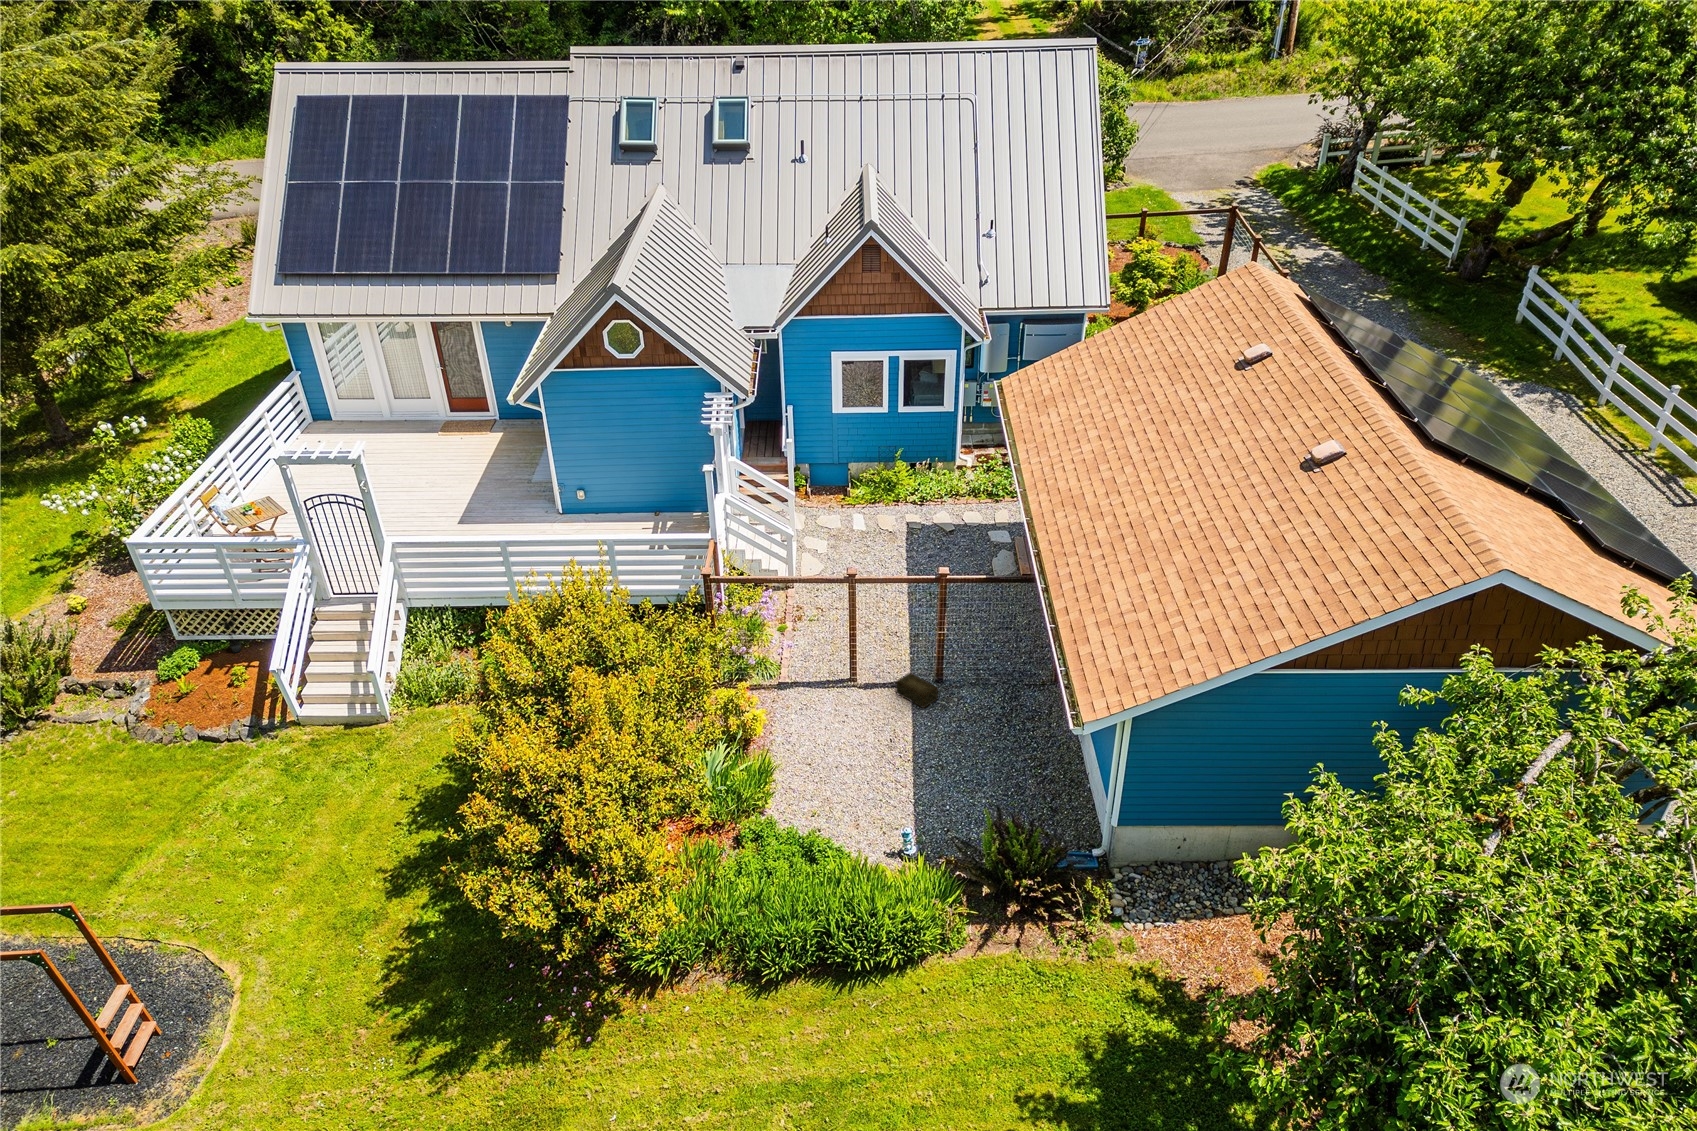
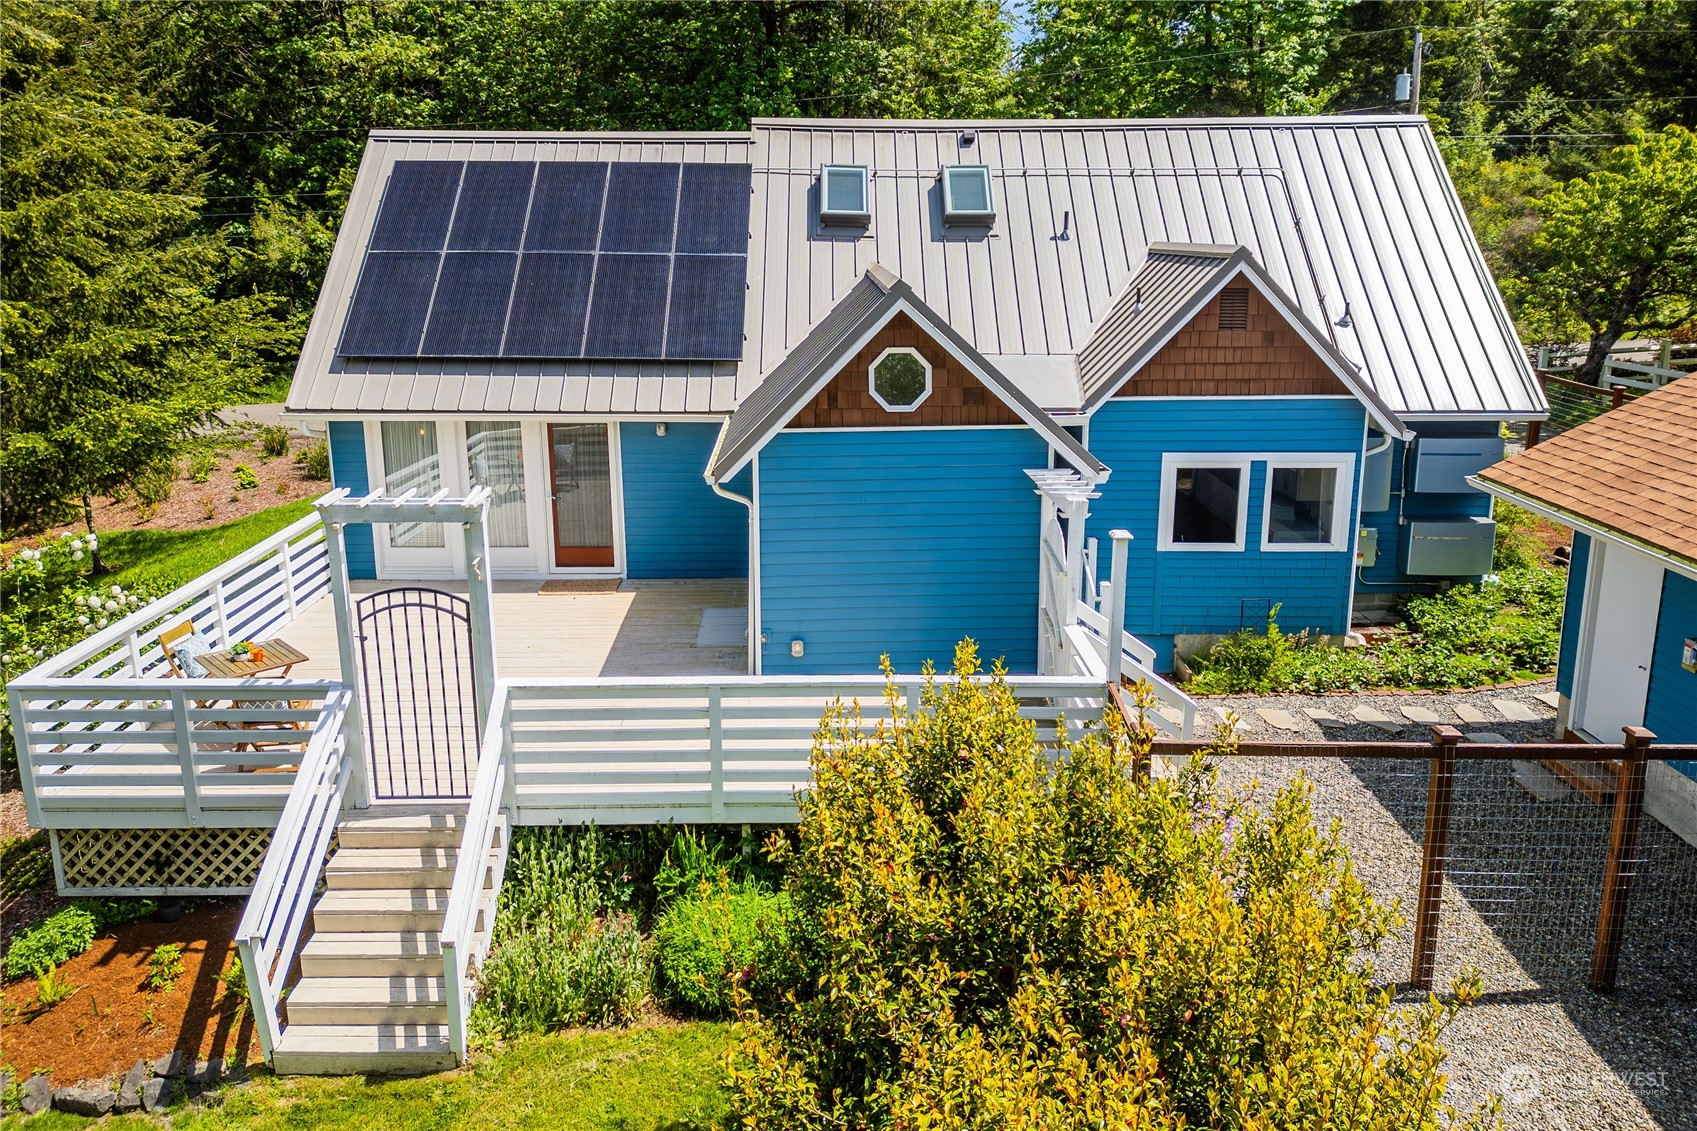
woven basket: present [896,673,938,708] -> none [1540,948,1646,1025]

